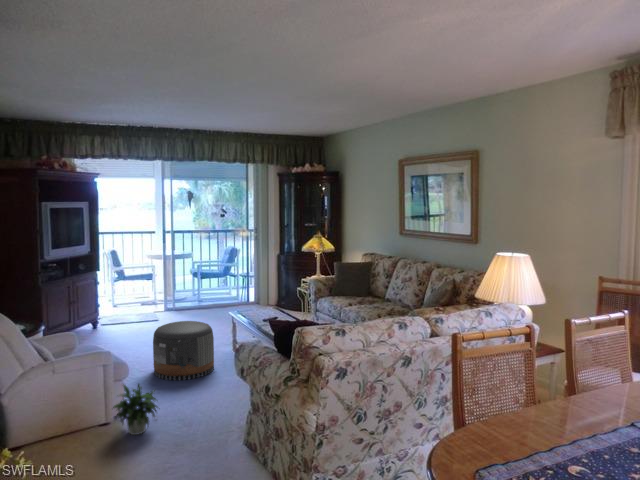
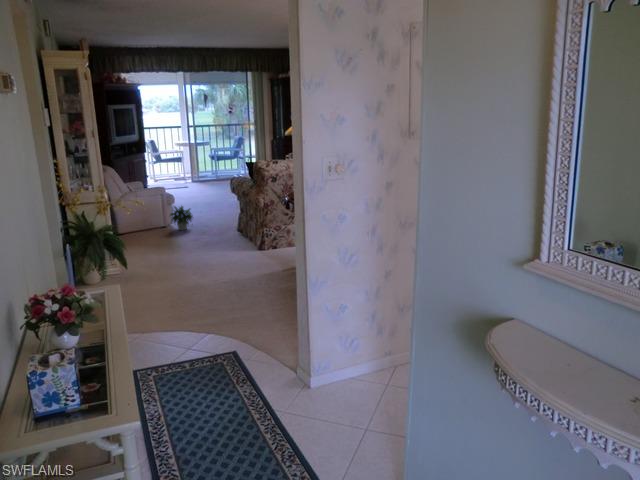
pouf: present [153,321,214,380] -> none [187,179,225,213]

